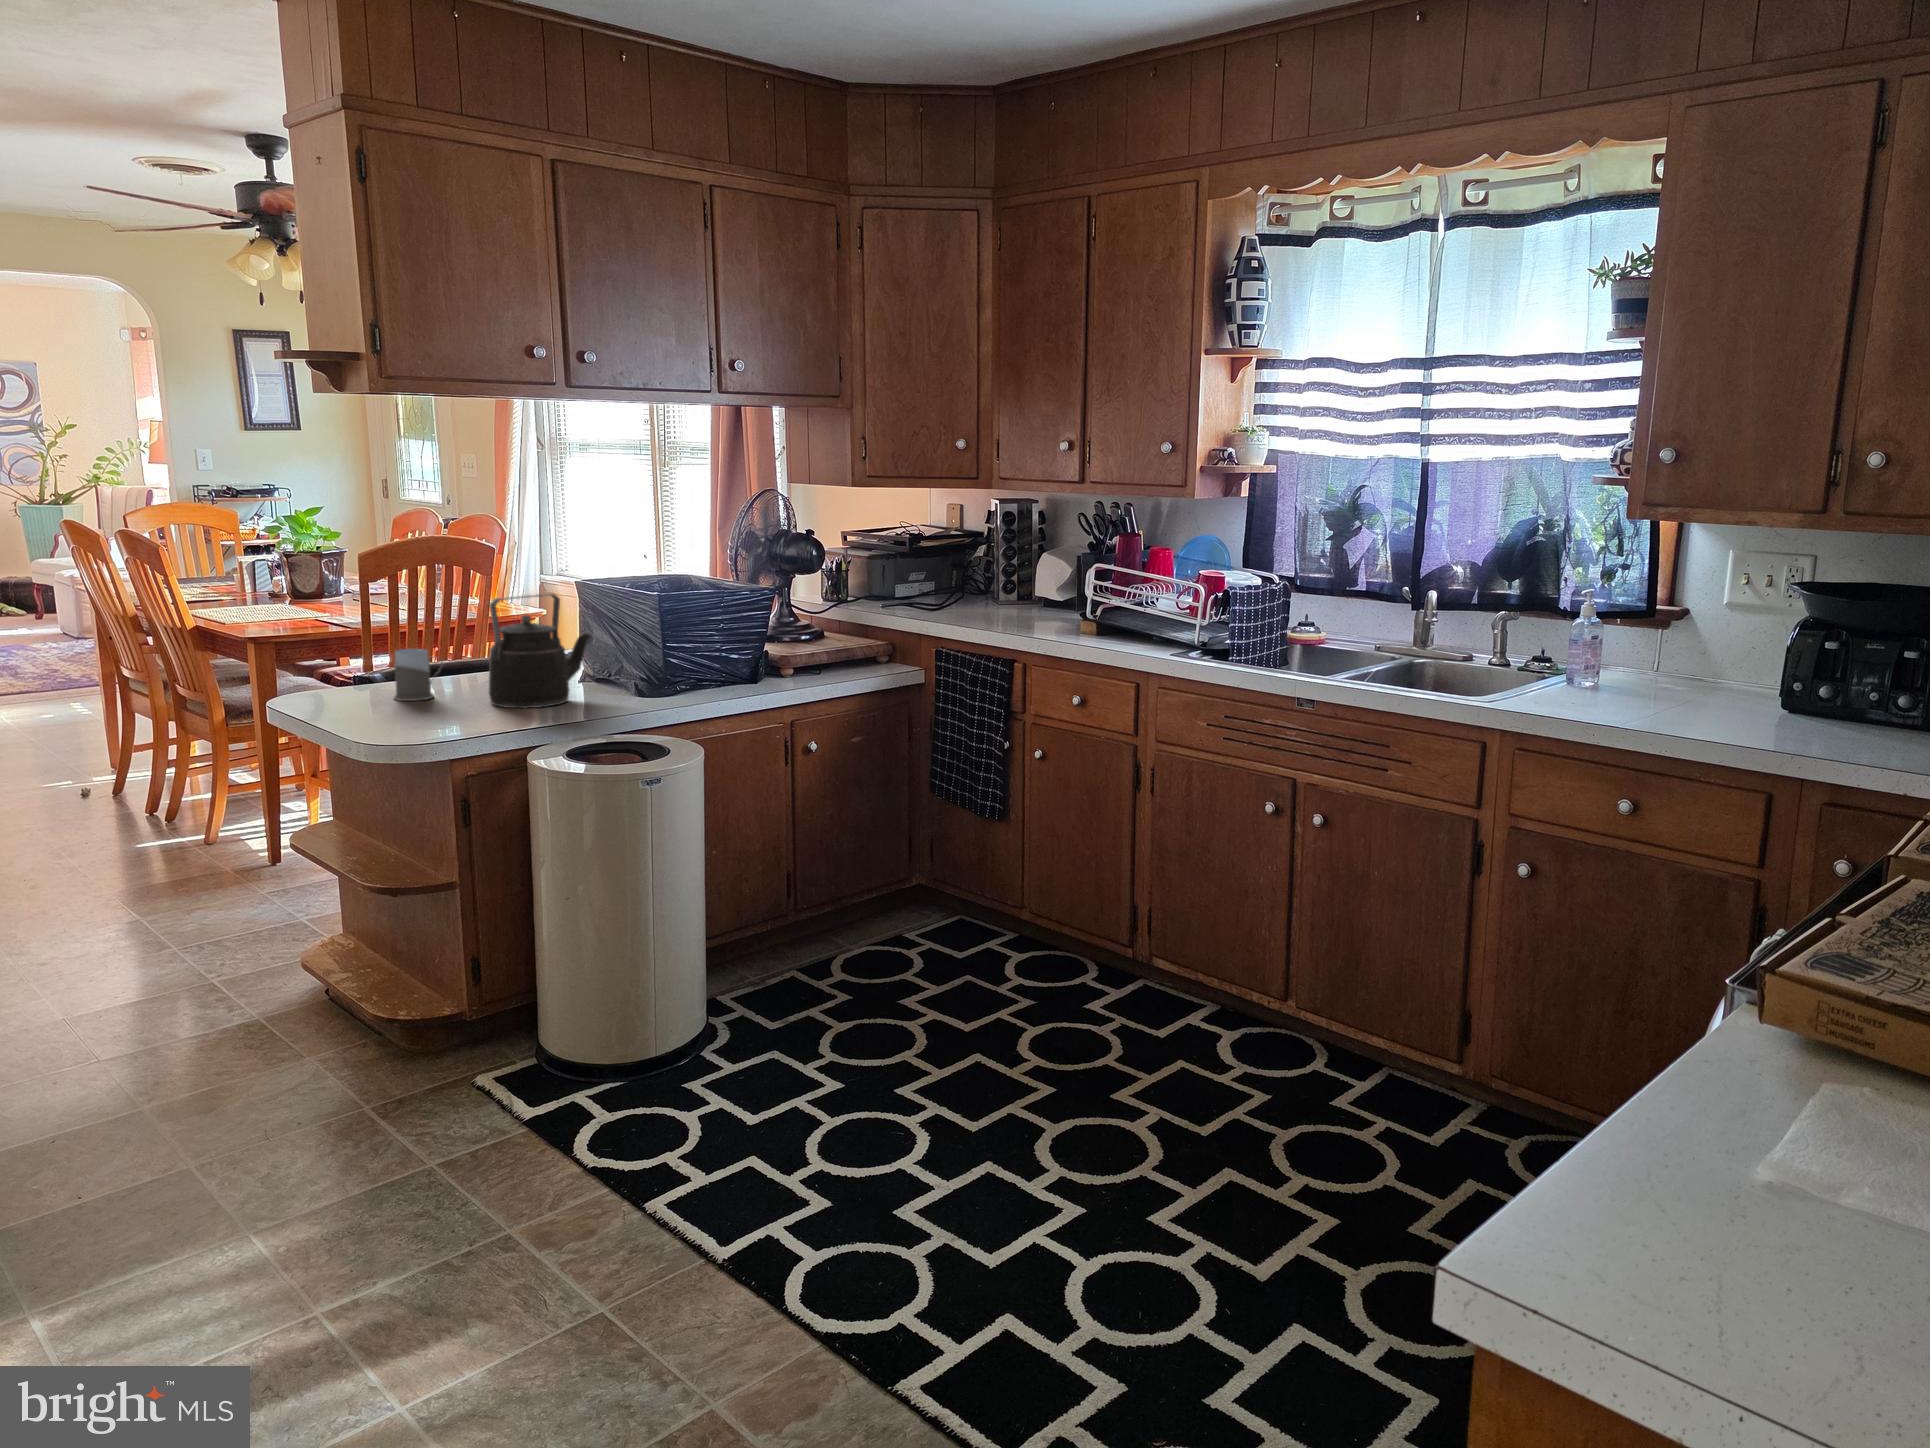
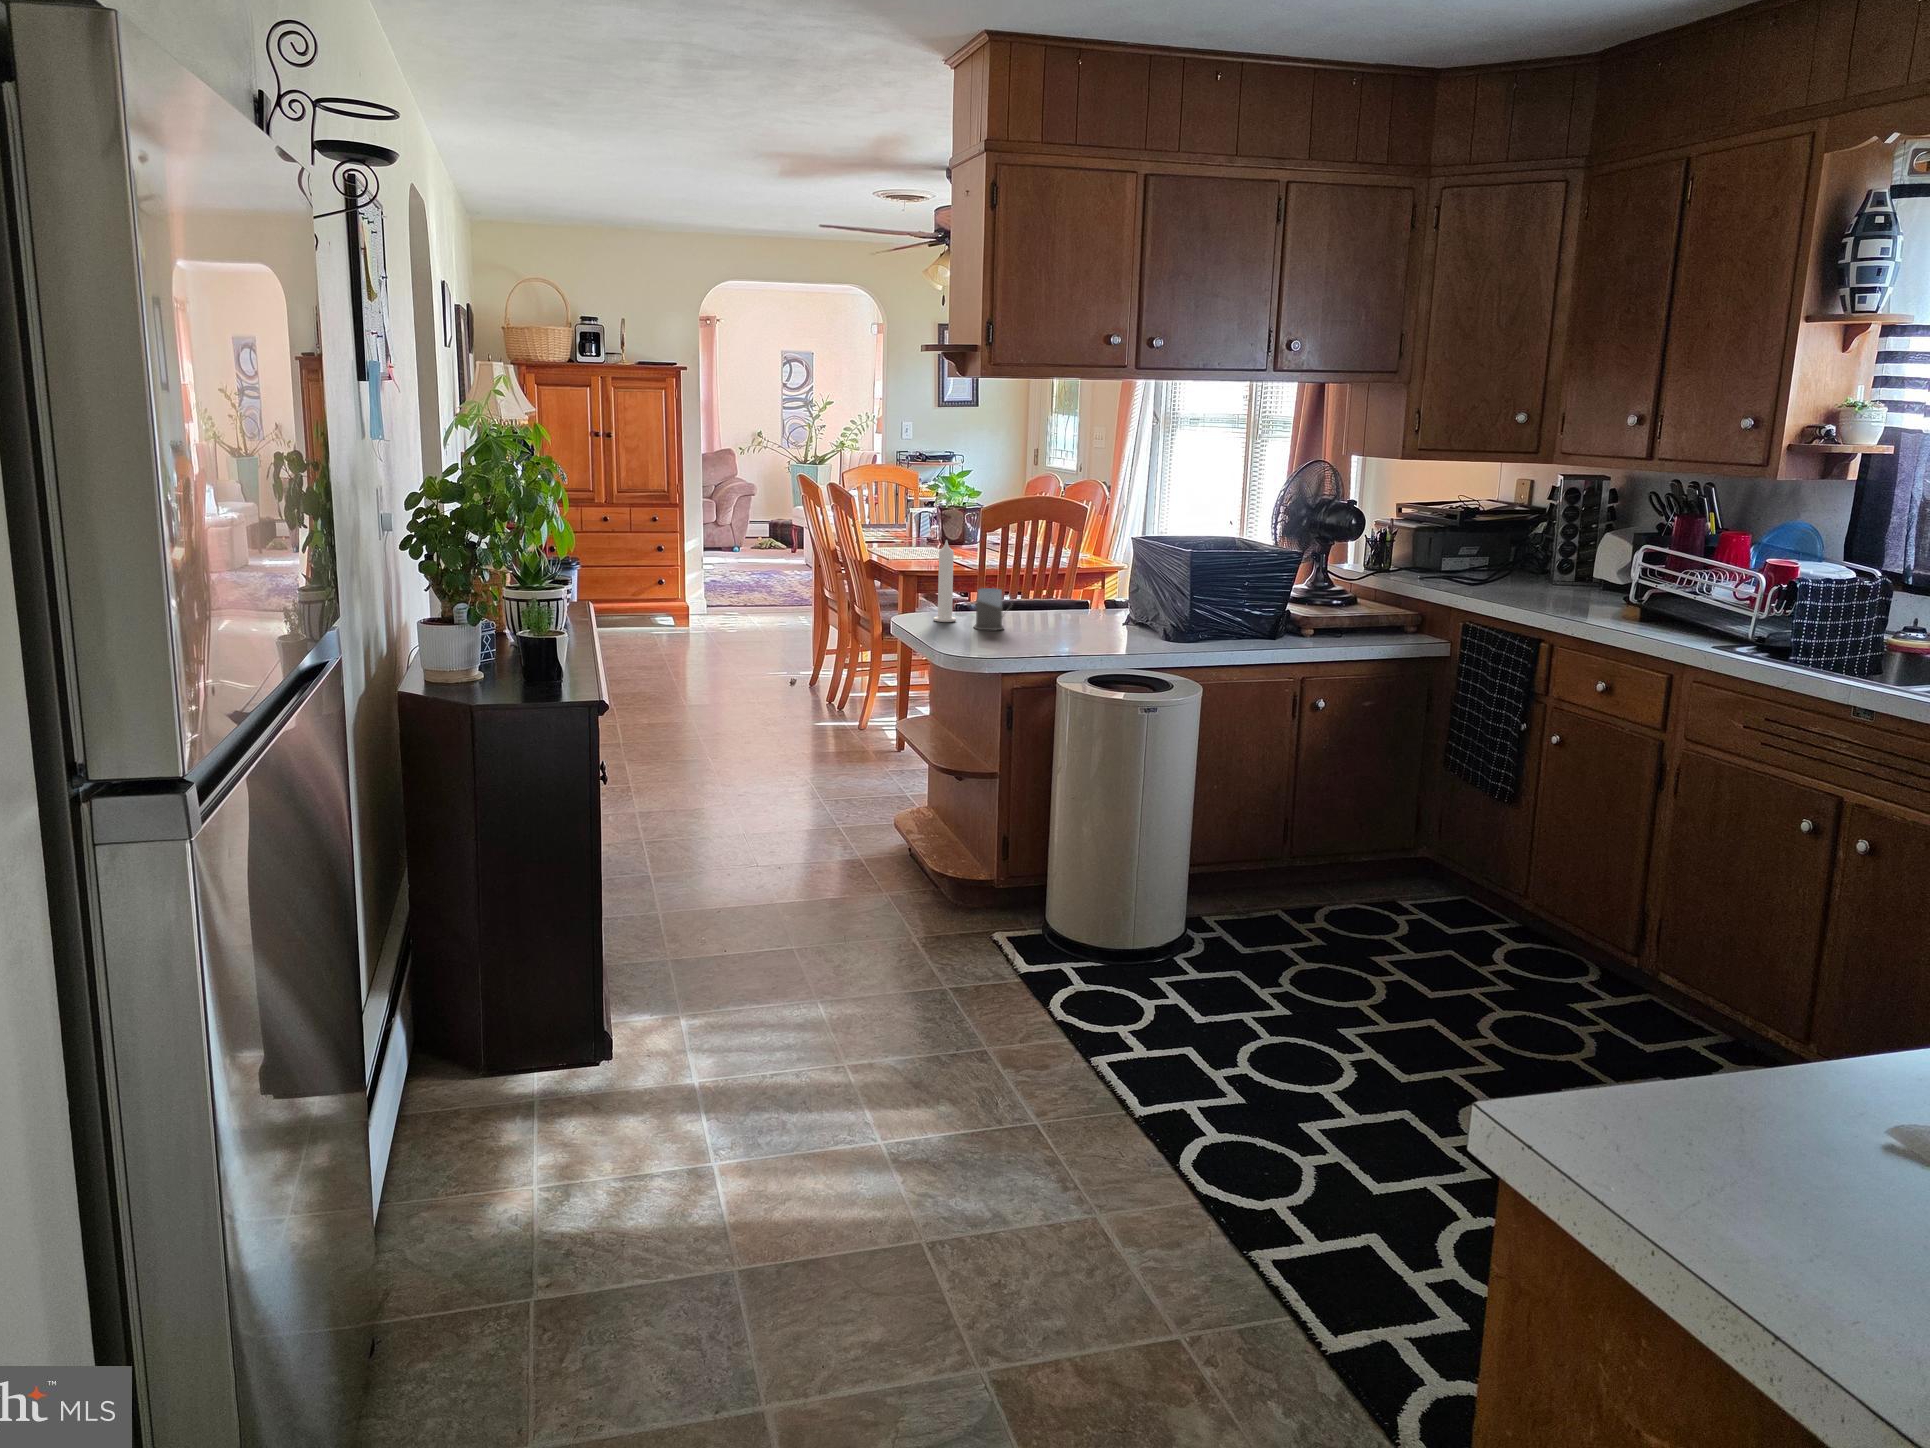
candle: none [334,593,366,695] -> present [933,540,956,622]
kettle: present [489,594,591,708] -> none [1043,549,1132,645]

